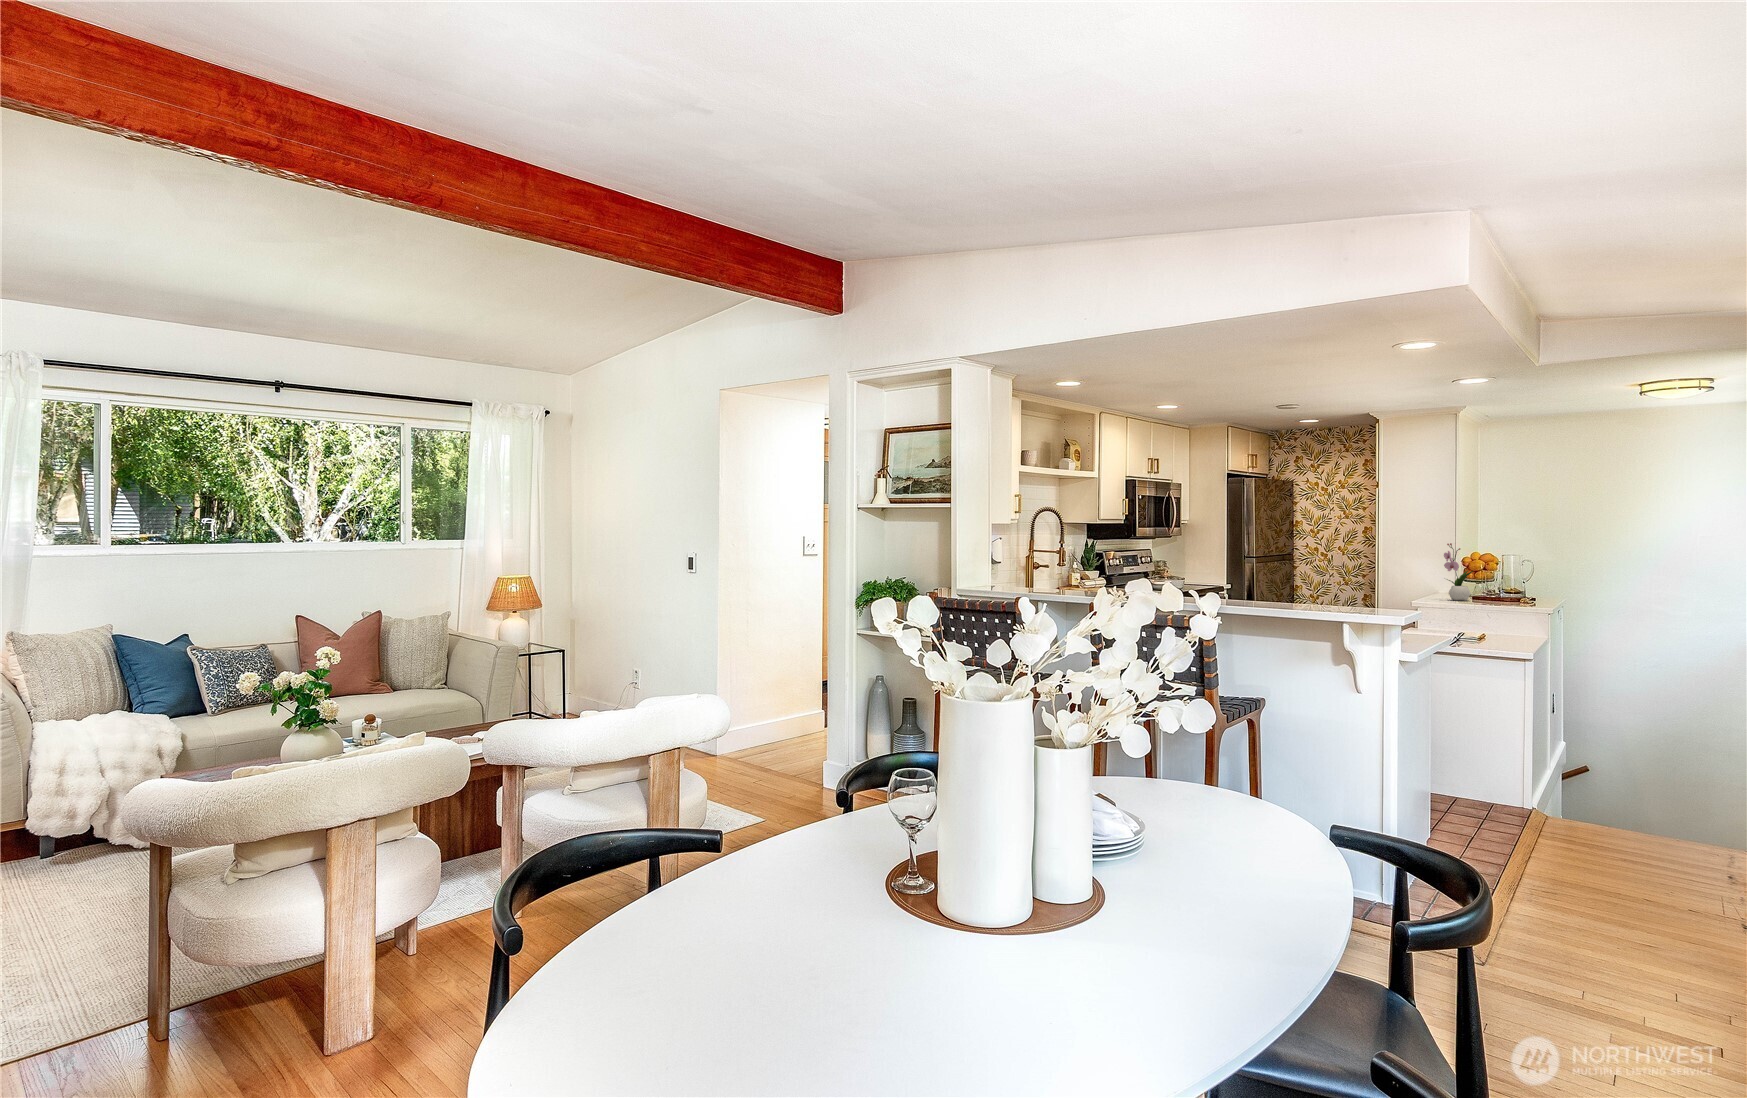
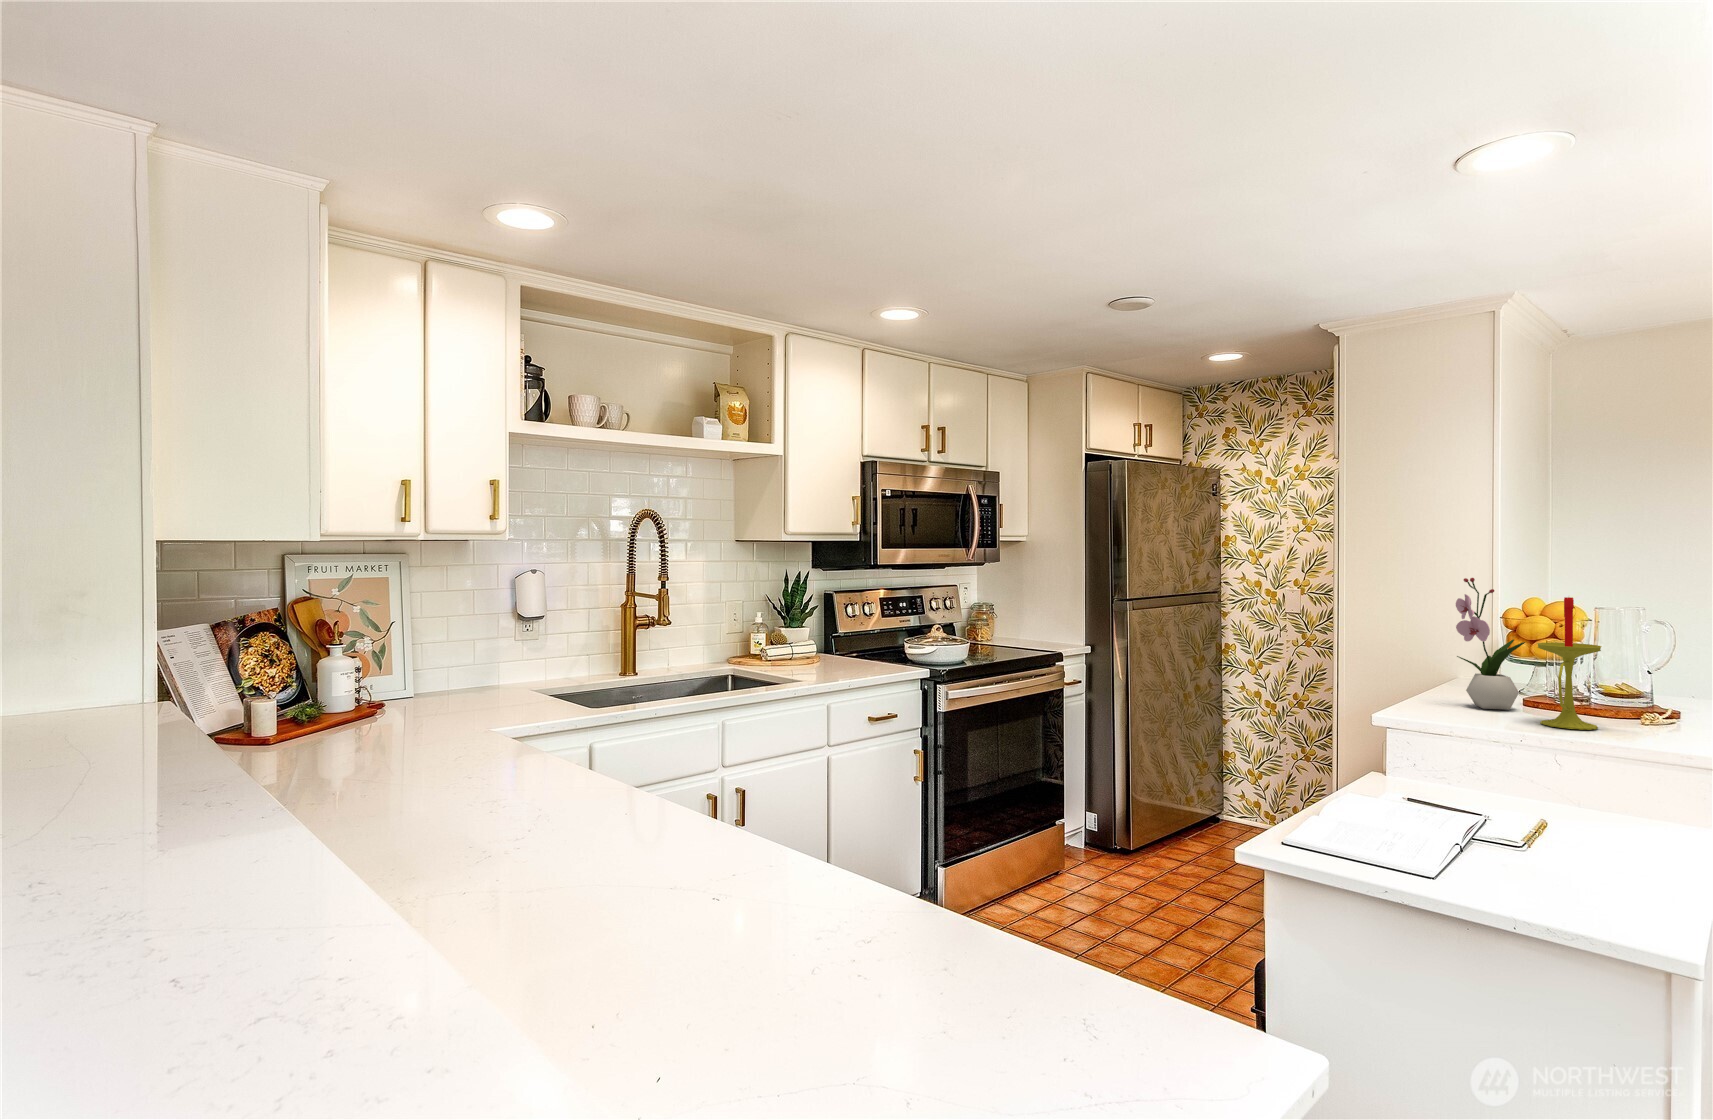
candle: none [1479,549,1505,604] -> present [1537,597,1602,730]

